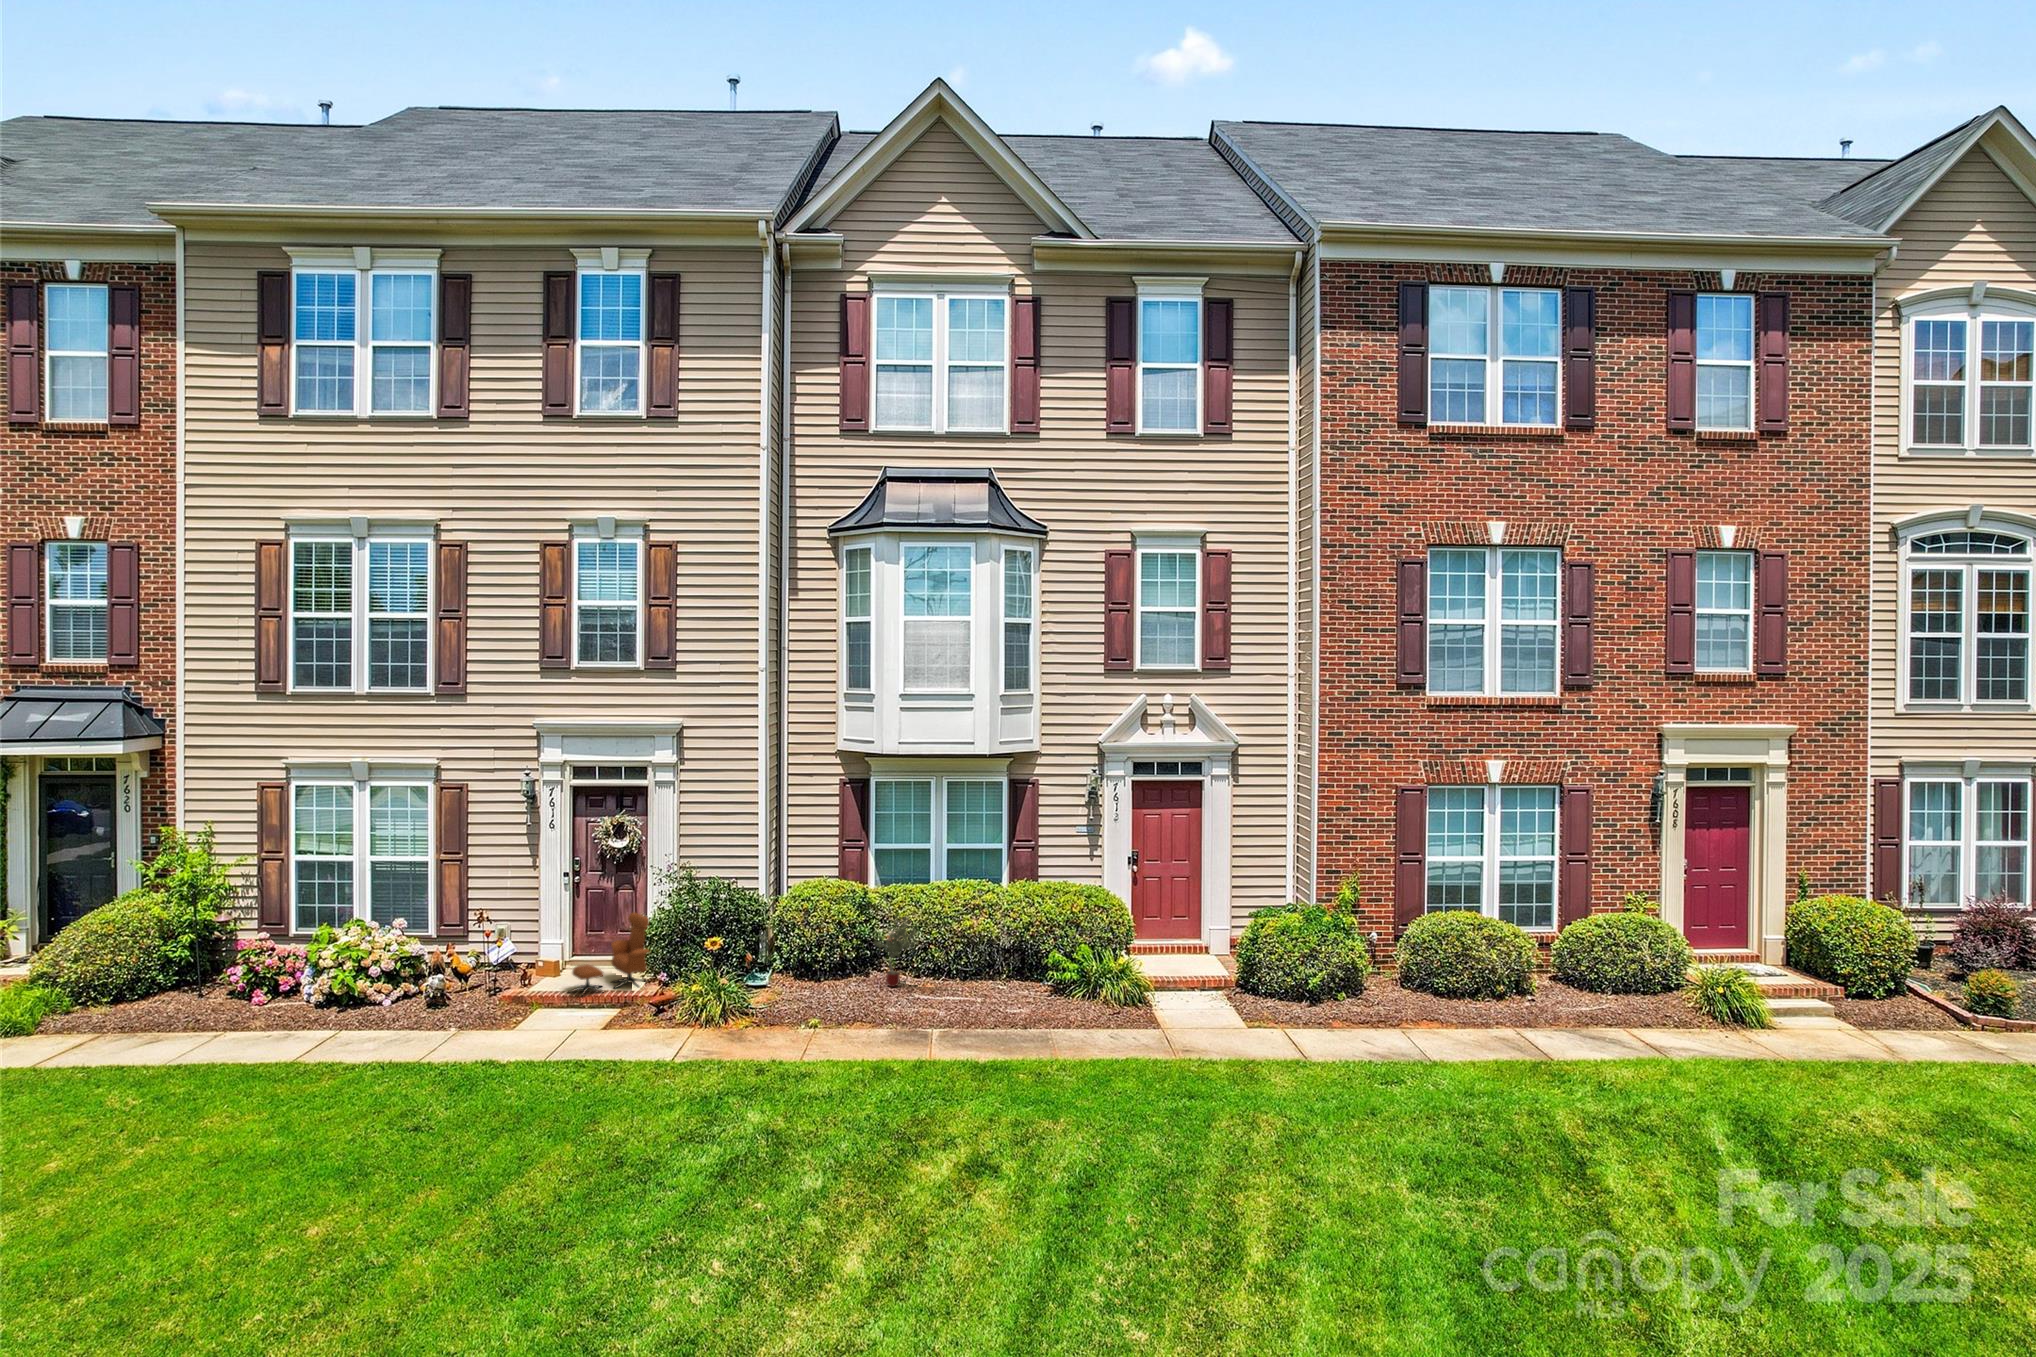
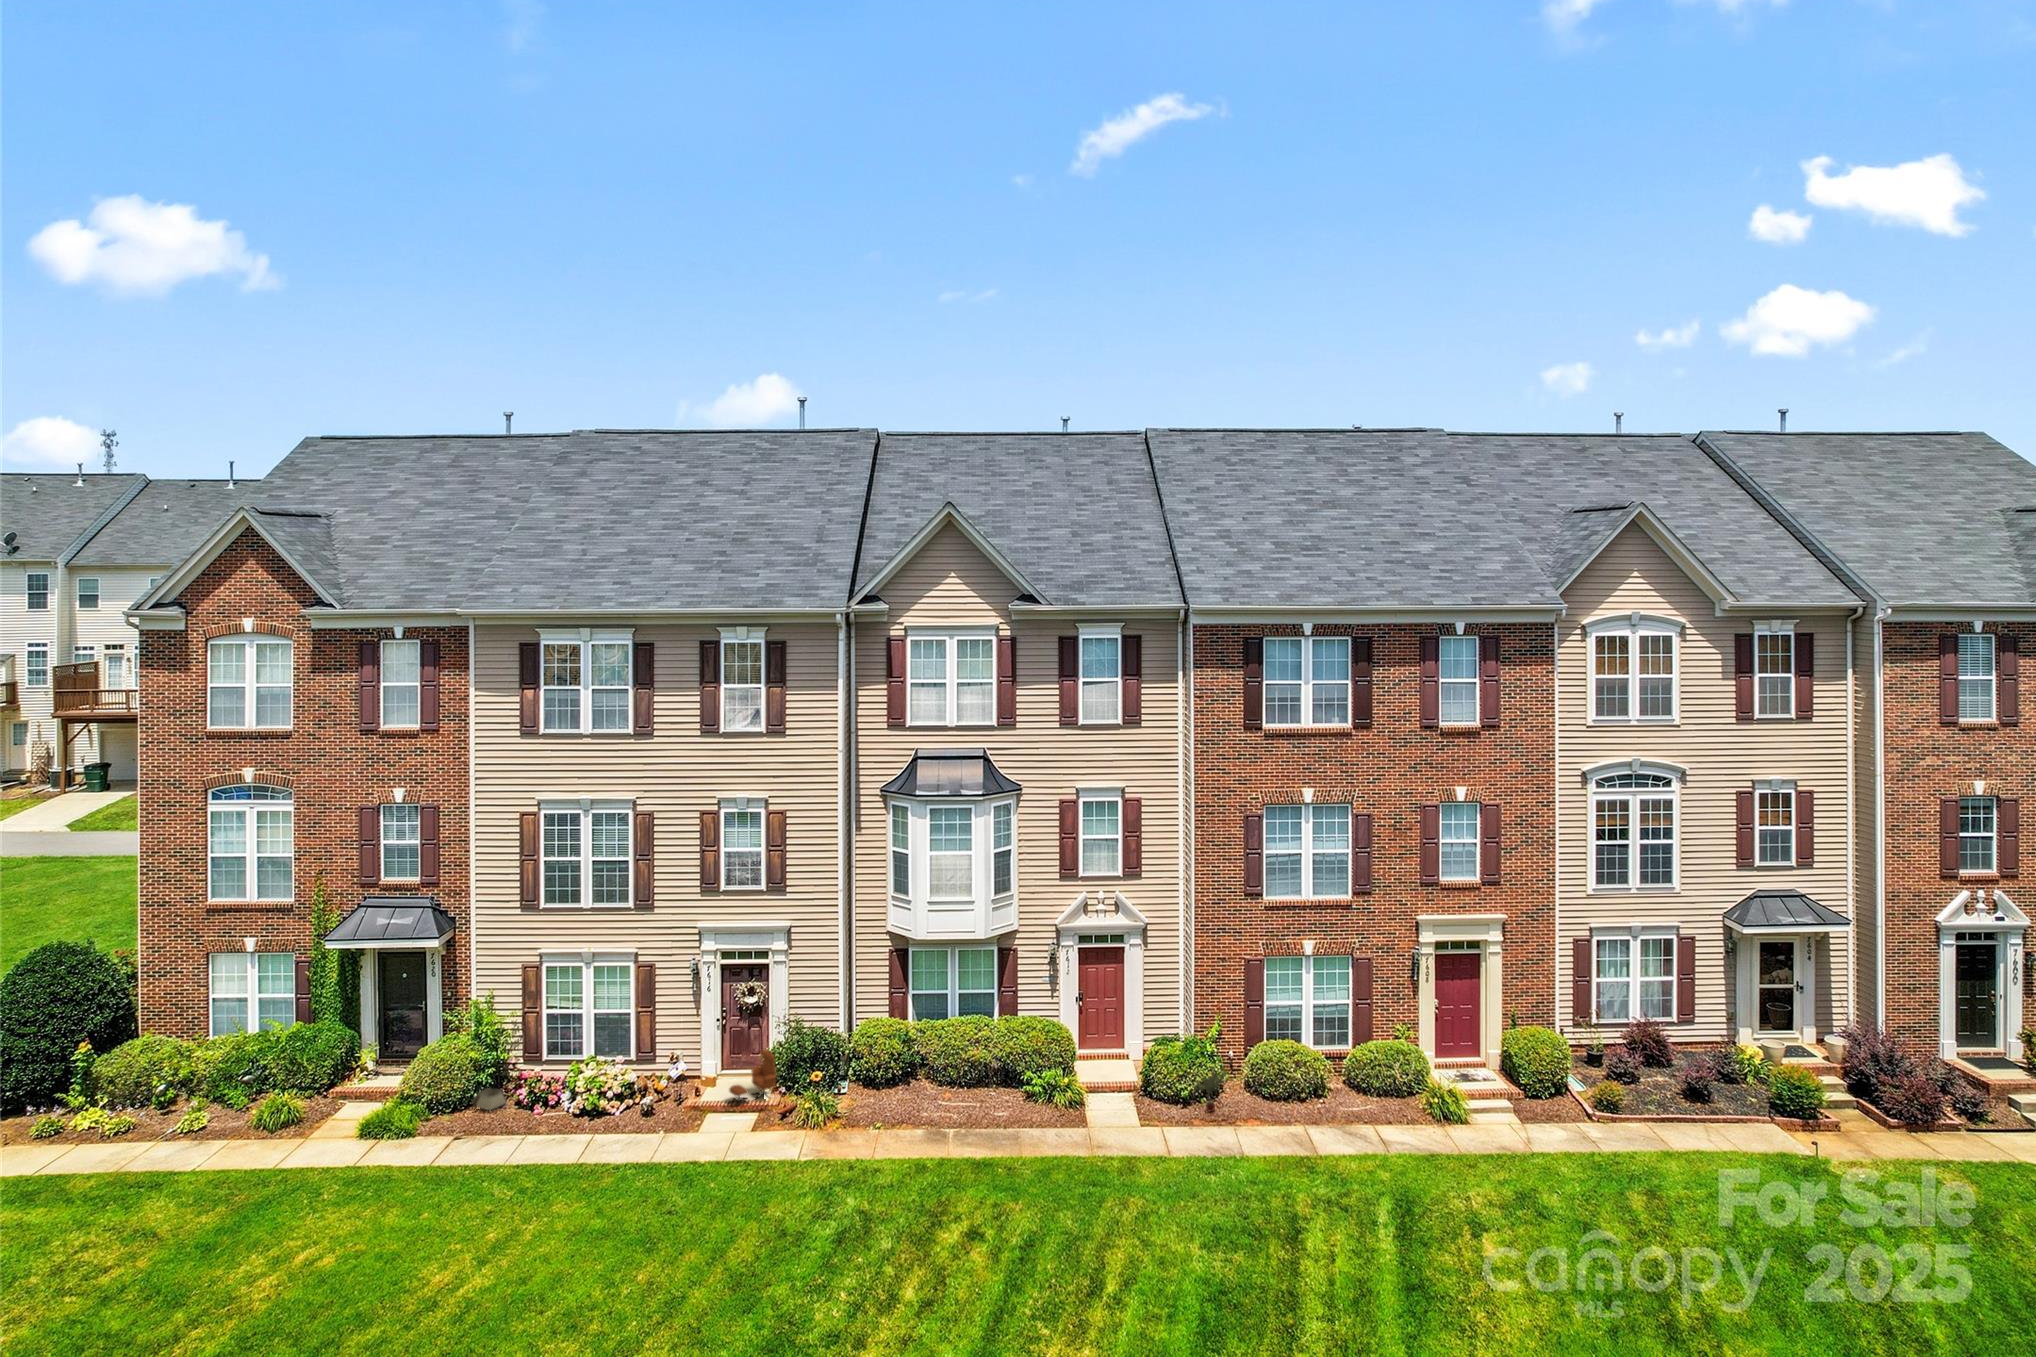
potted tree: present [873,917,917,987] -> present [1195,1066,1227,1112]
basket: none [141,962,203,999] -> present [472,1088,506,1111]

